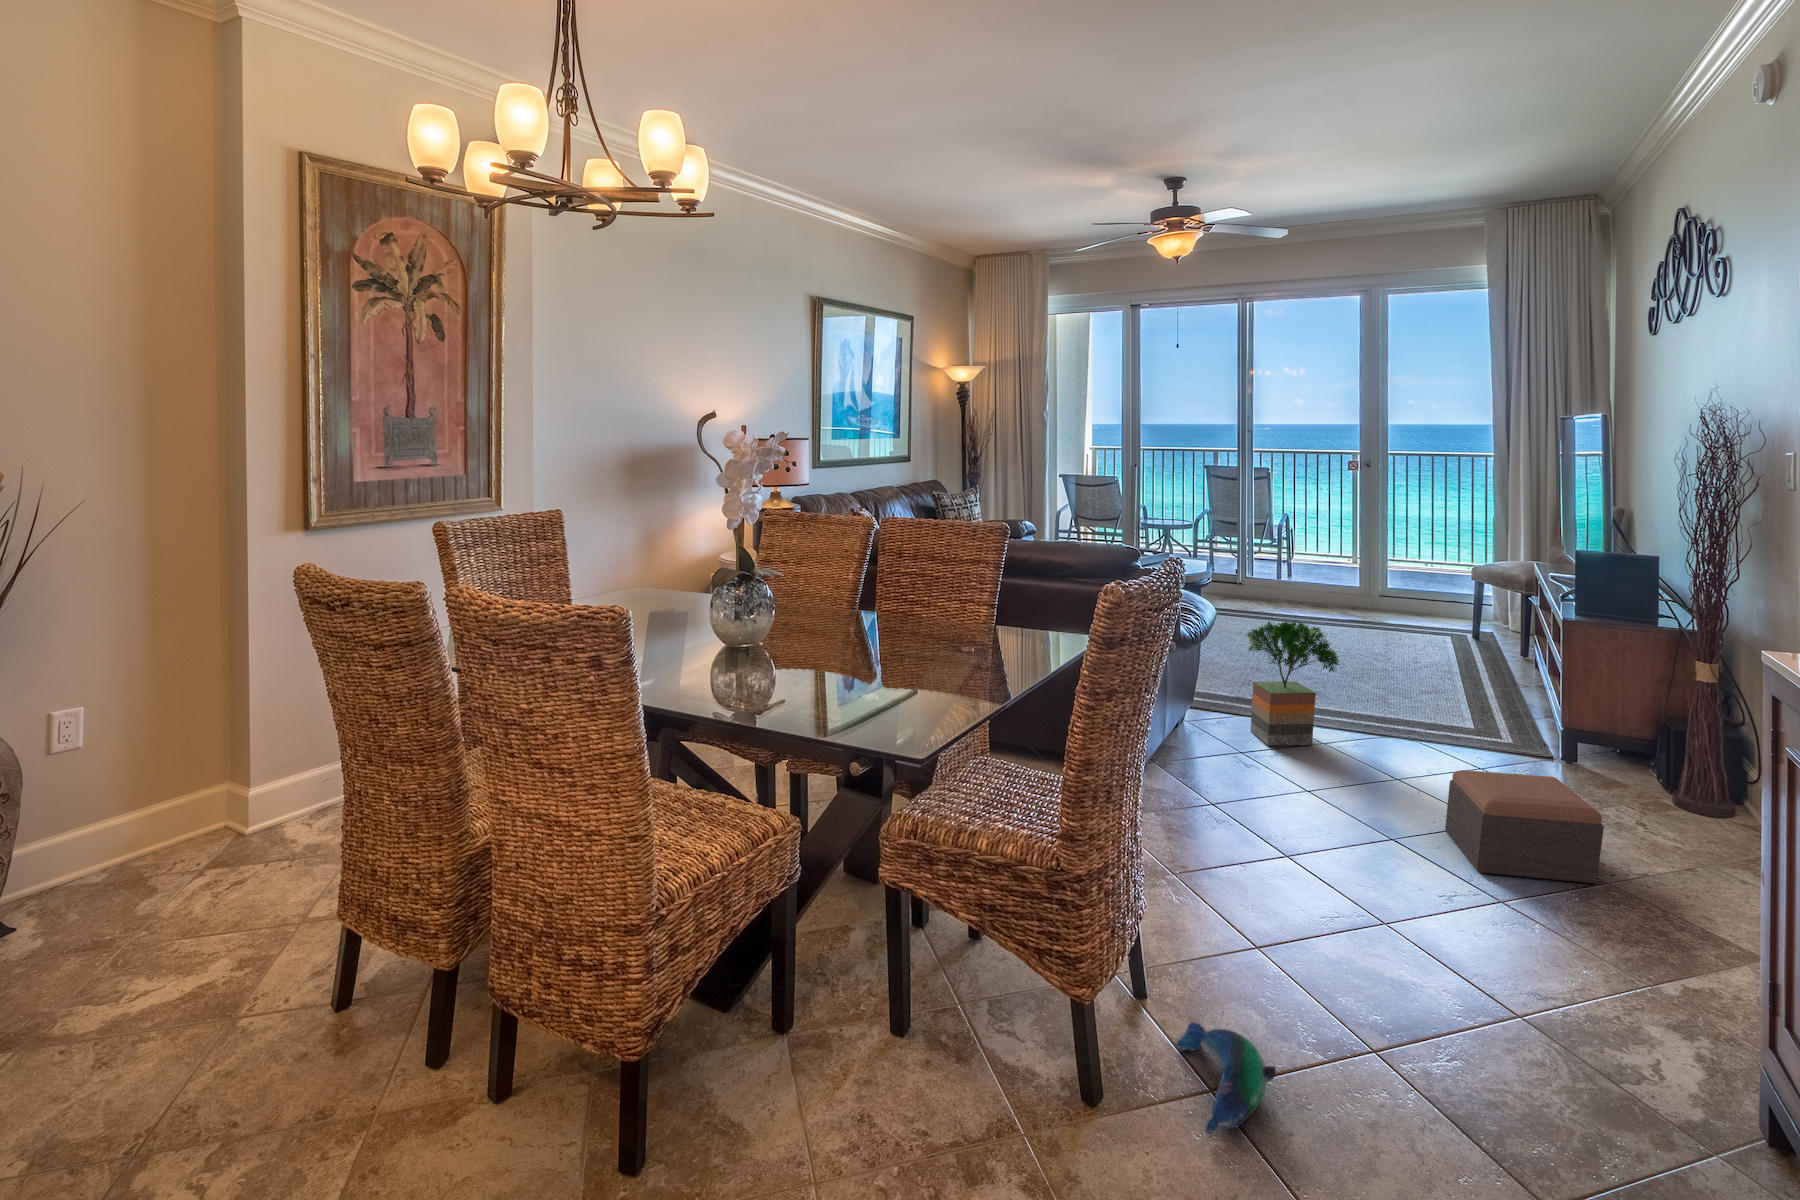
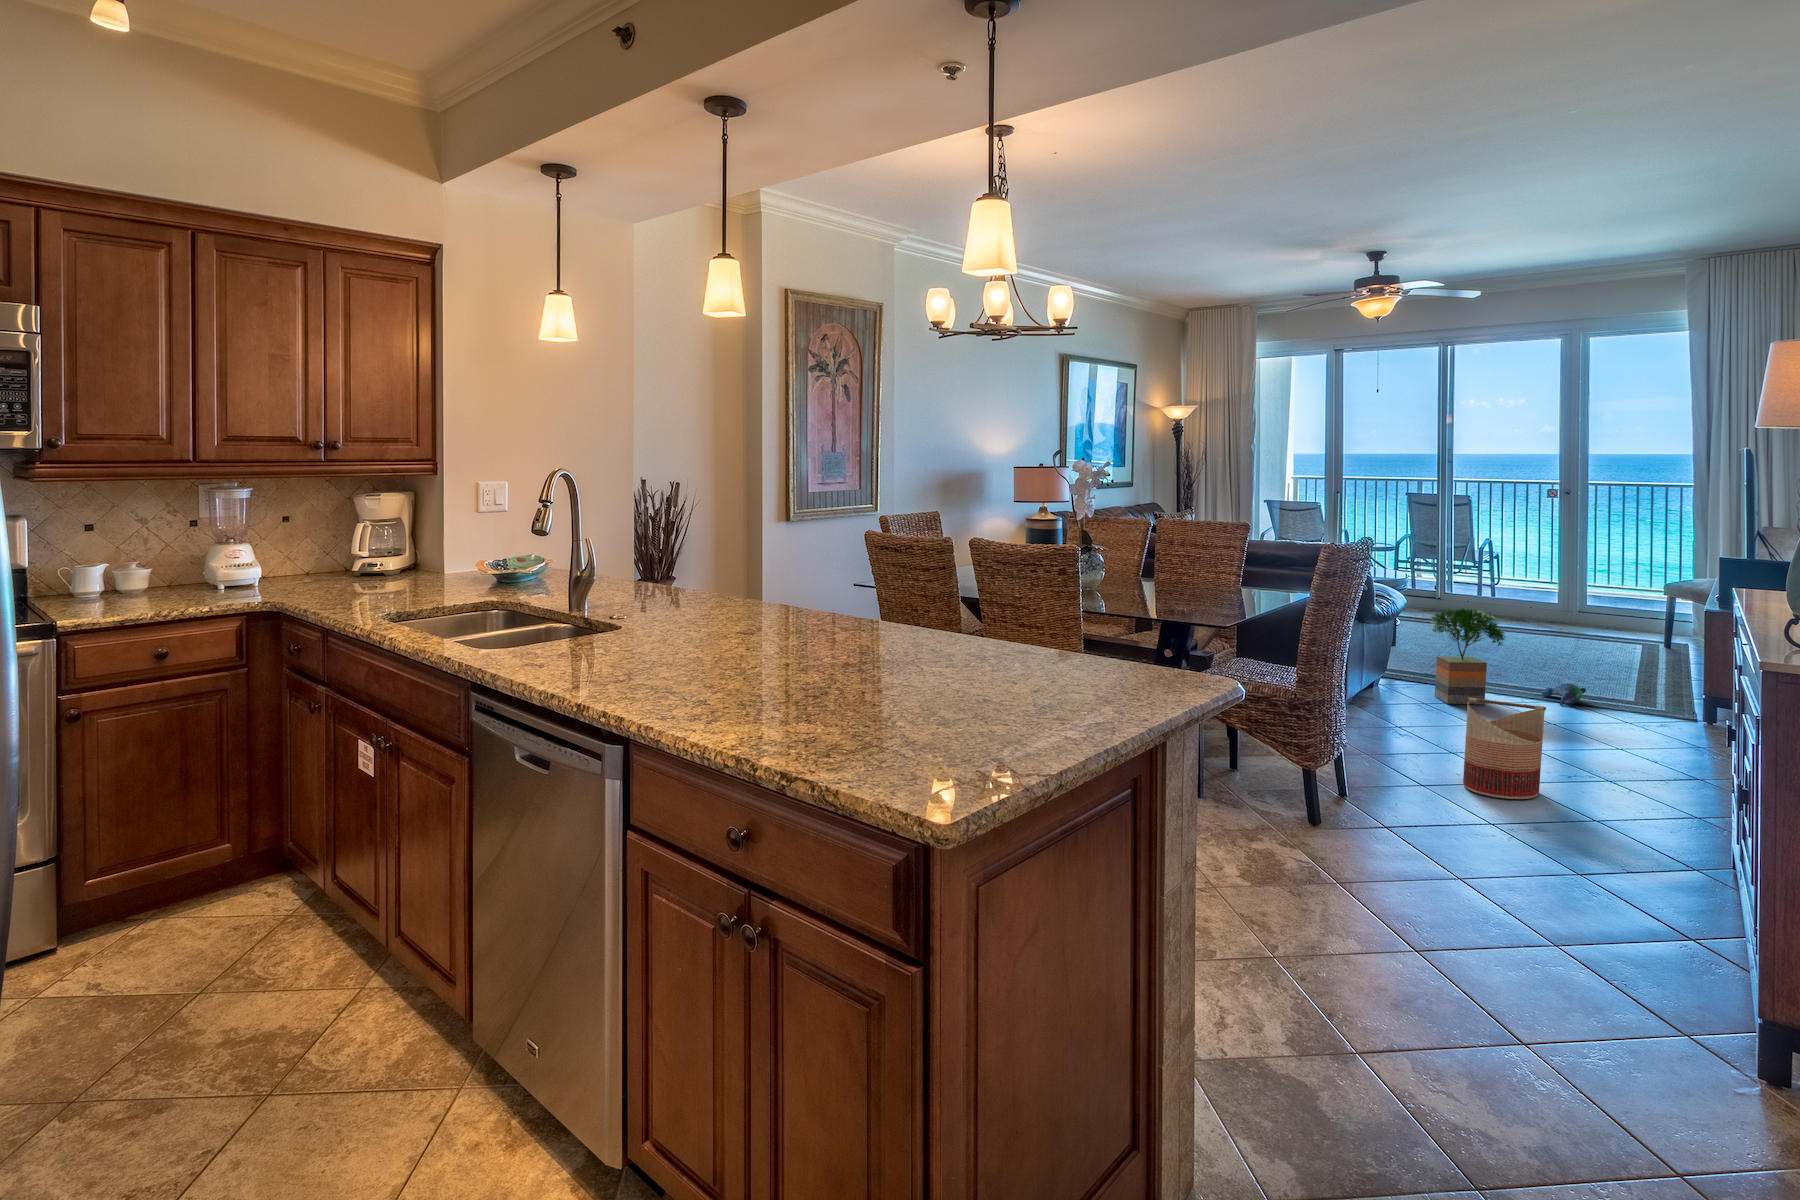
footstool: present [1445,770,1604,883] -> none [1575,702,1680,772]
basket: none [1318,804,1448,974] -> present [1463,698,1546,799]
plush toy: present [1176,1022,1276,1134] -> present [1541,683,1586,705]

